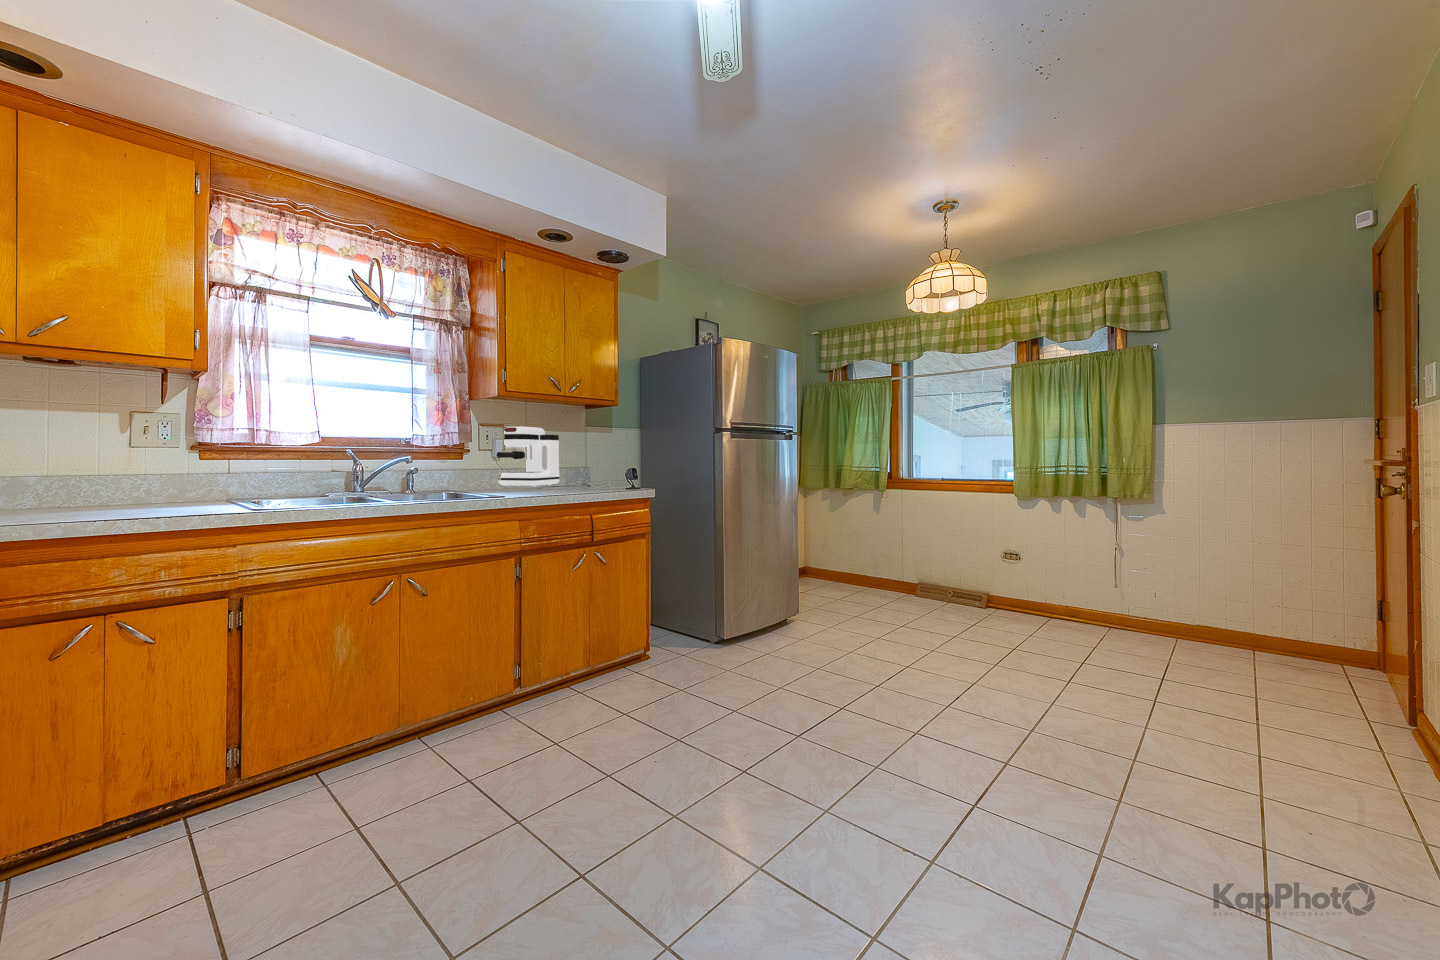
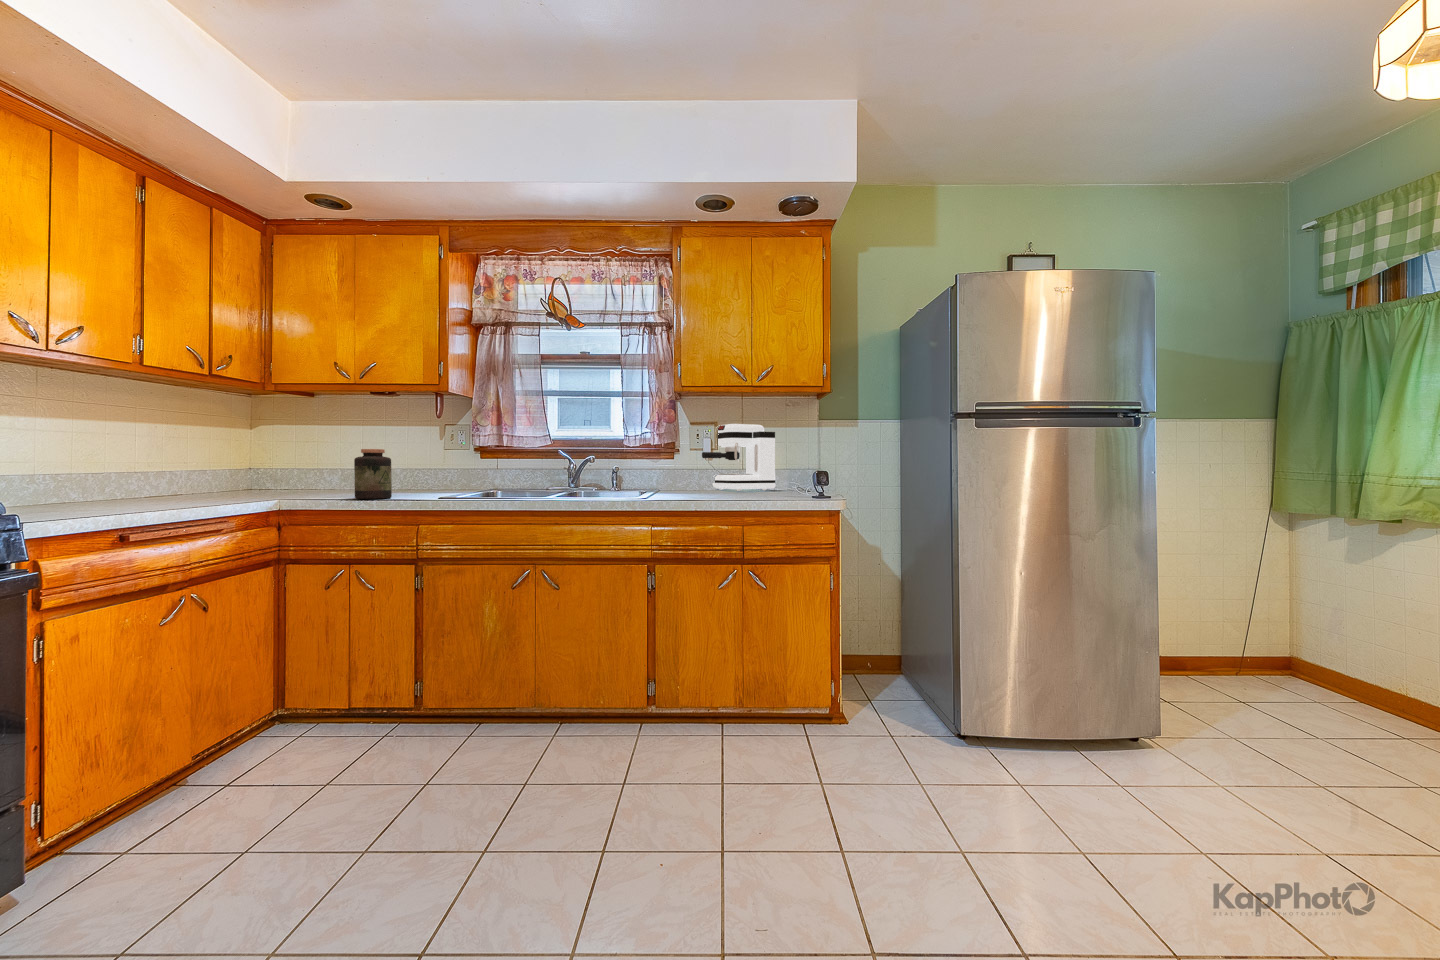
jar: none [84,448,156,521] -> present [354,449,392,499]

